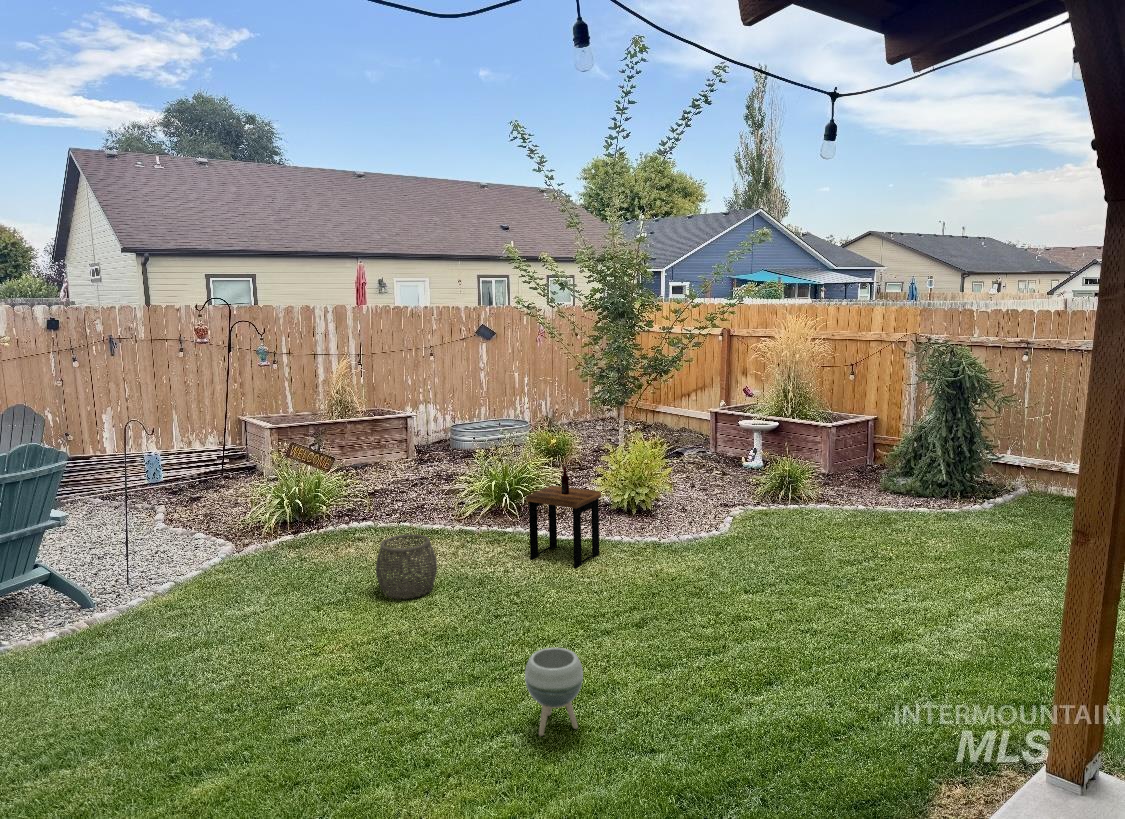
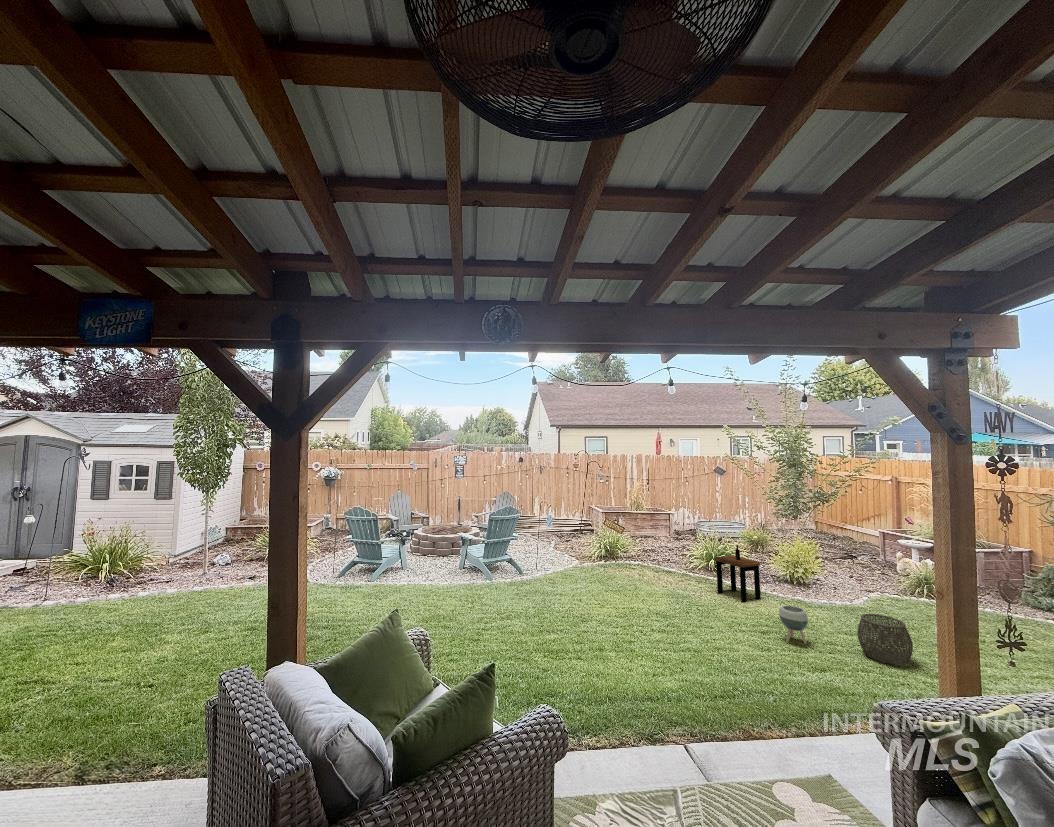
woven basket: present [376,534,437,599] -> present [857,614,913,665]
planter: present [525,648,583,736] -> present [779,605,808,644]

